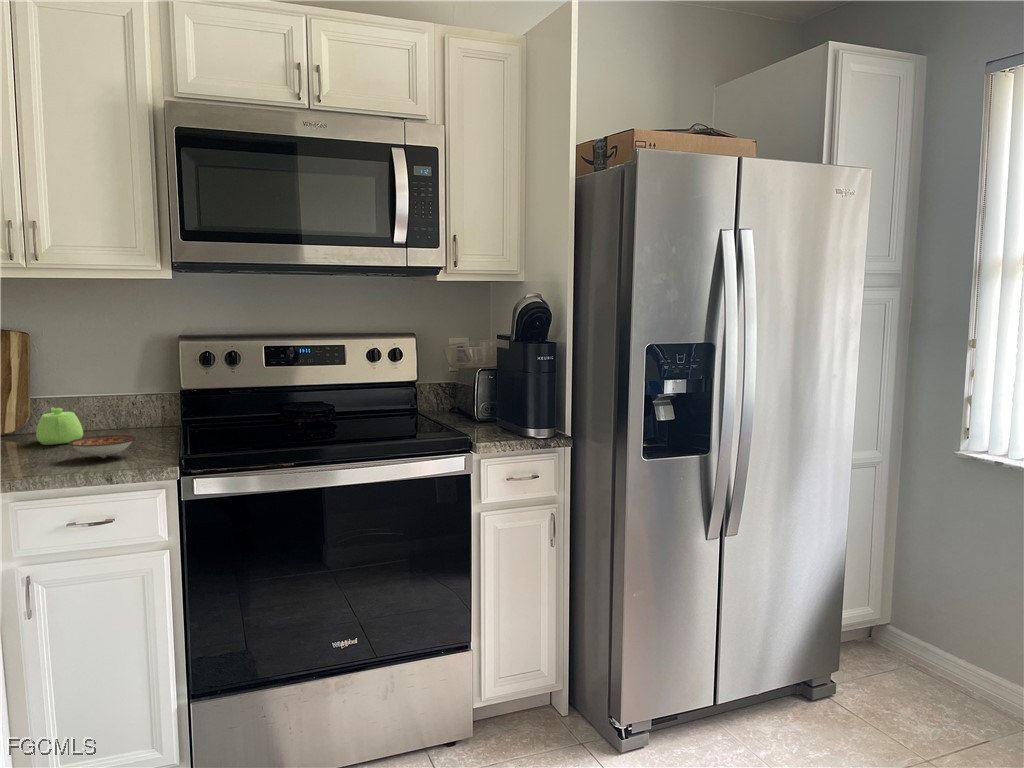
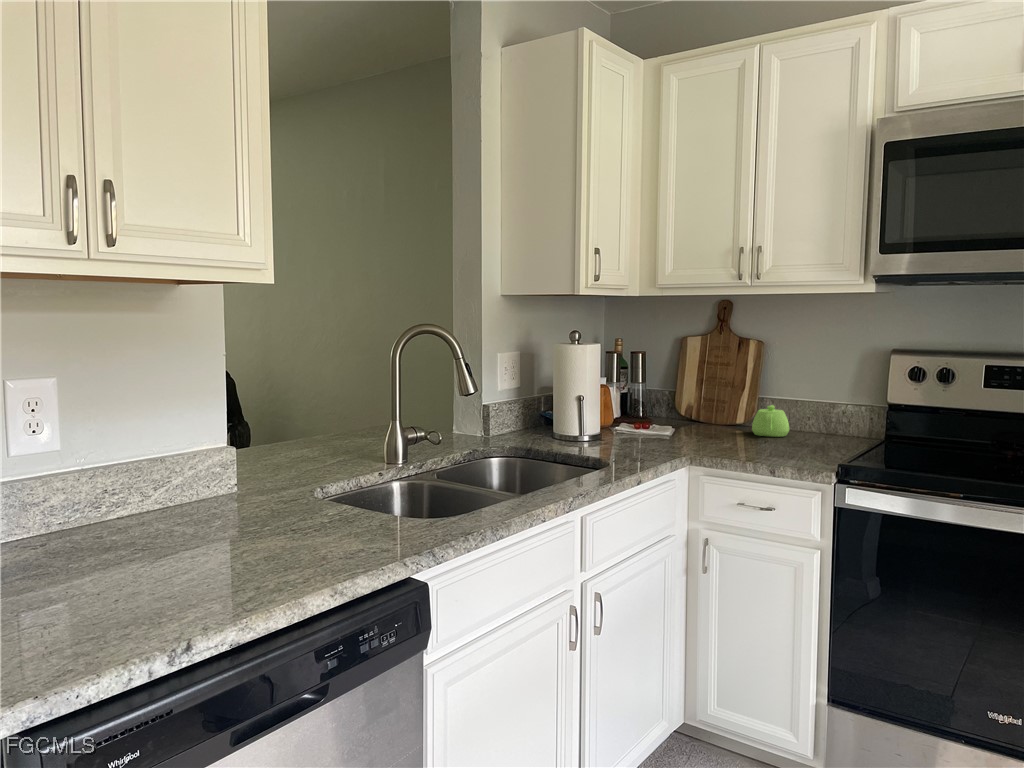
ceramic bowl: present [68,435,136,458] -> none [754,433,812,453]

